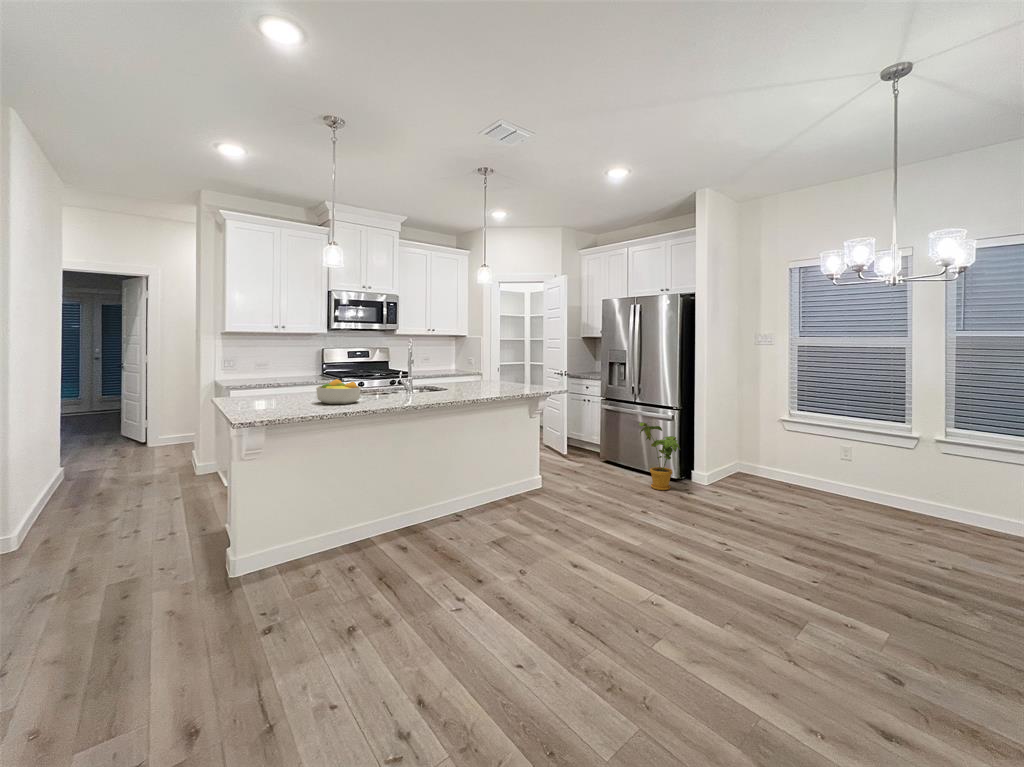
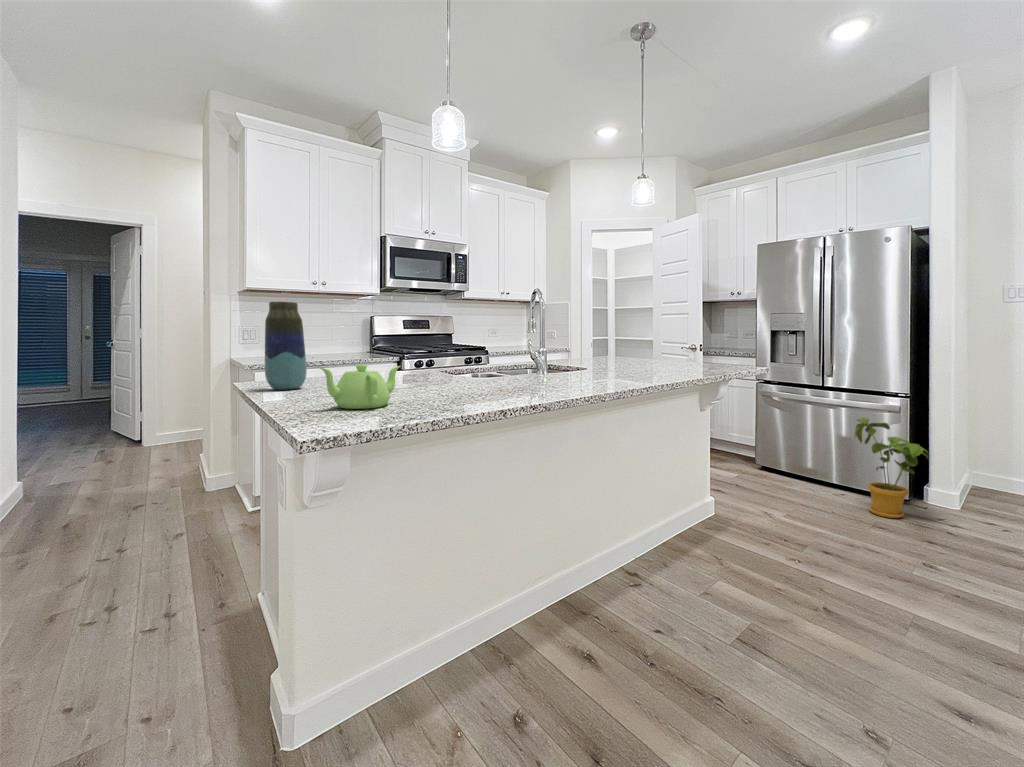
vase: none [232,352,256,402] -> present [265,302,307,390]
fruit bowl: present [316,379,361,404] -> none [422,349,504,394]
teapot: none [252,389,297,411] -> present [320,365,400,409]

